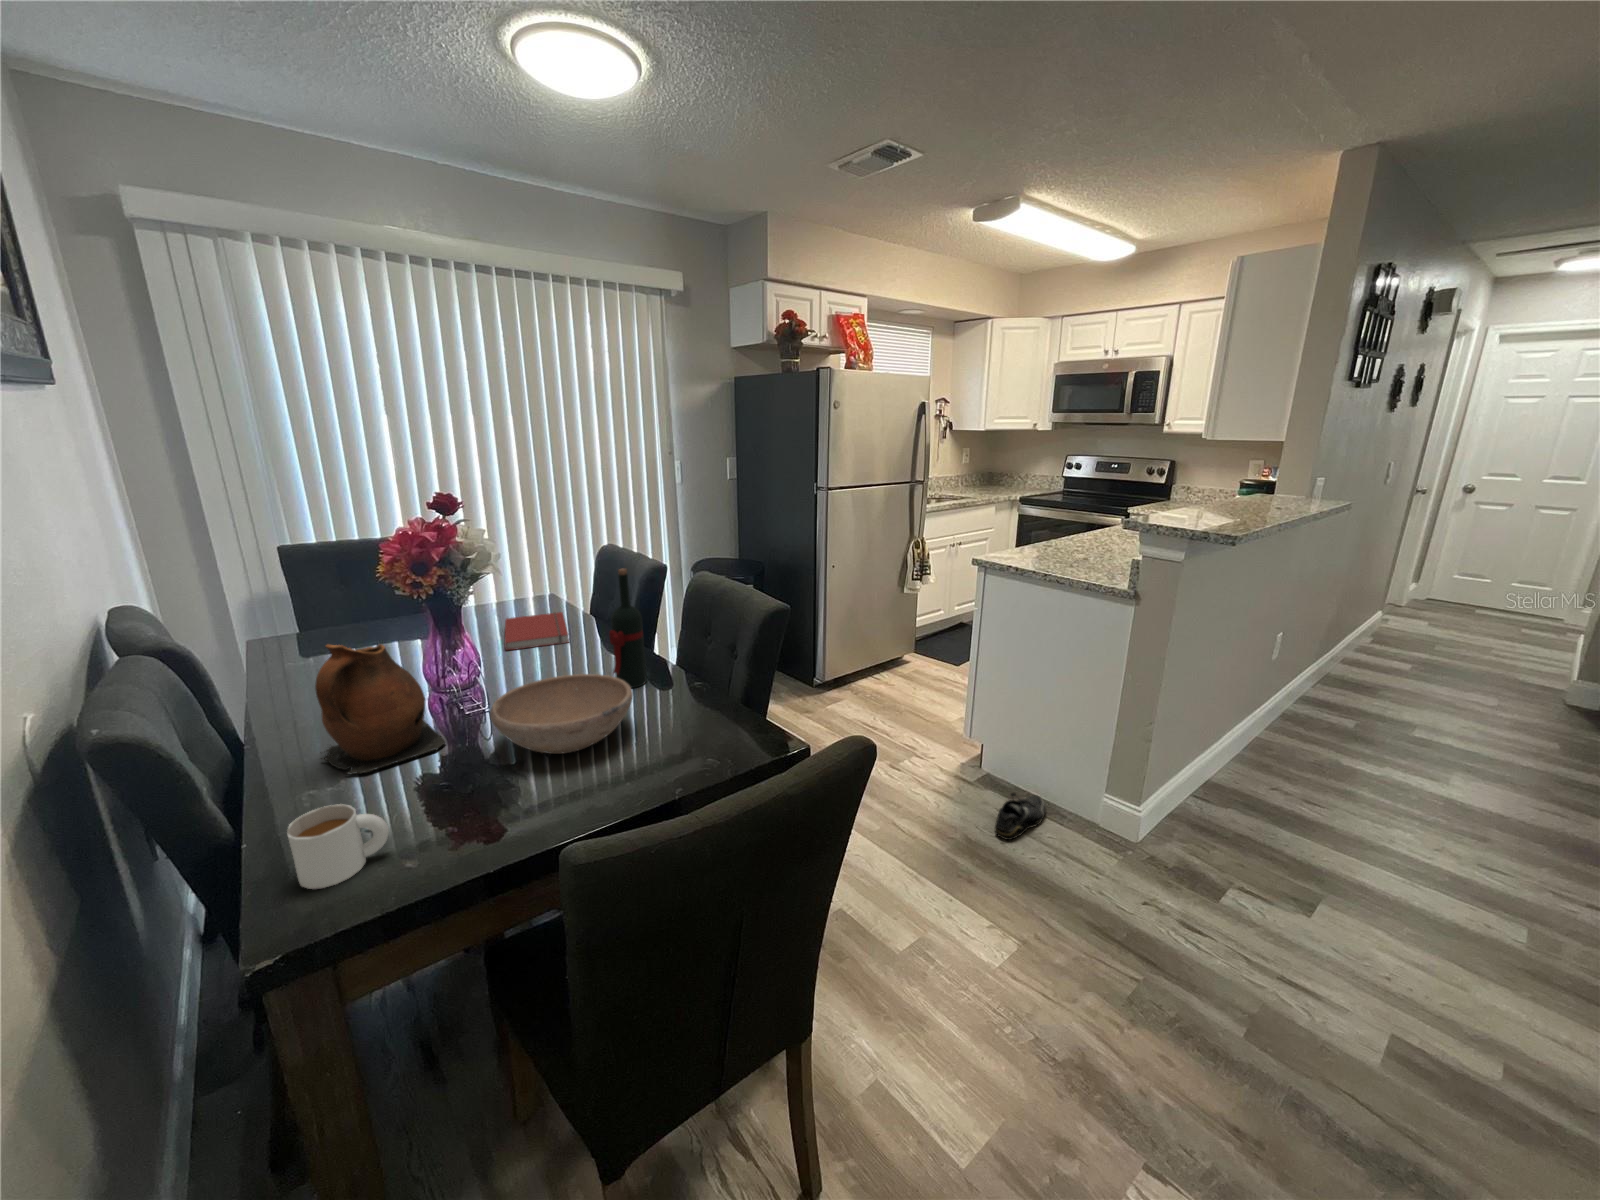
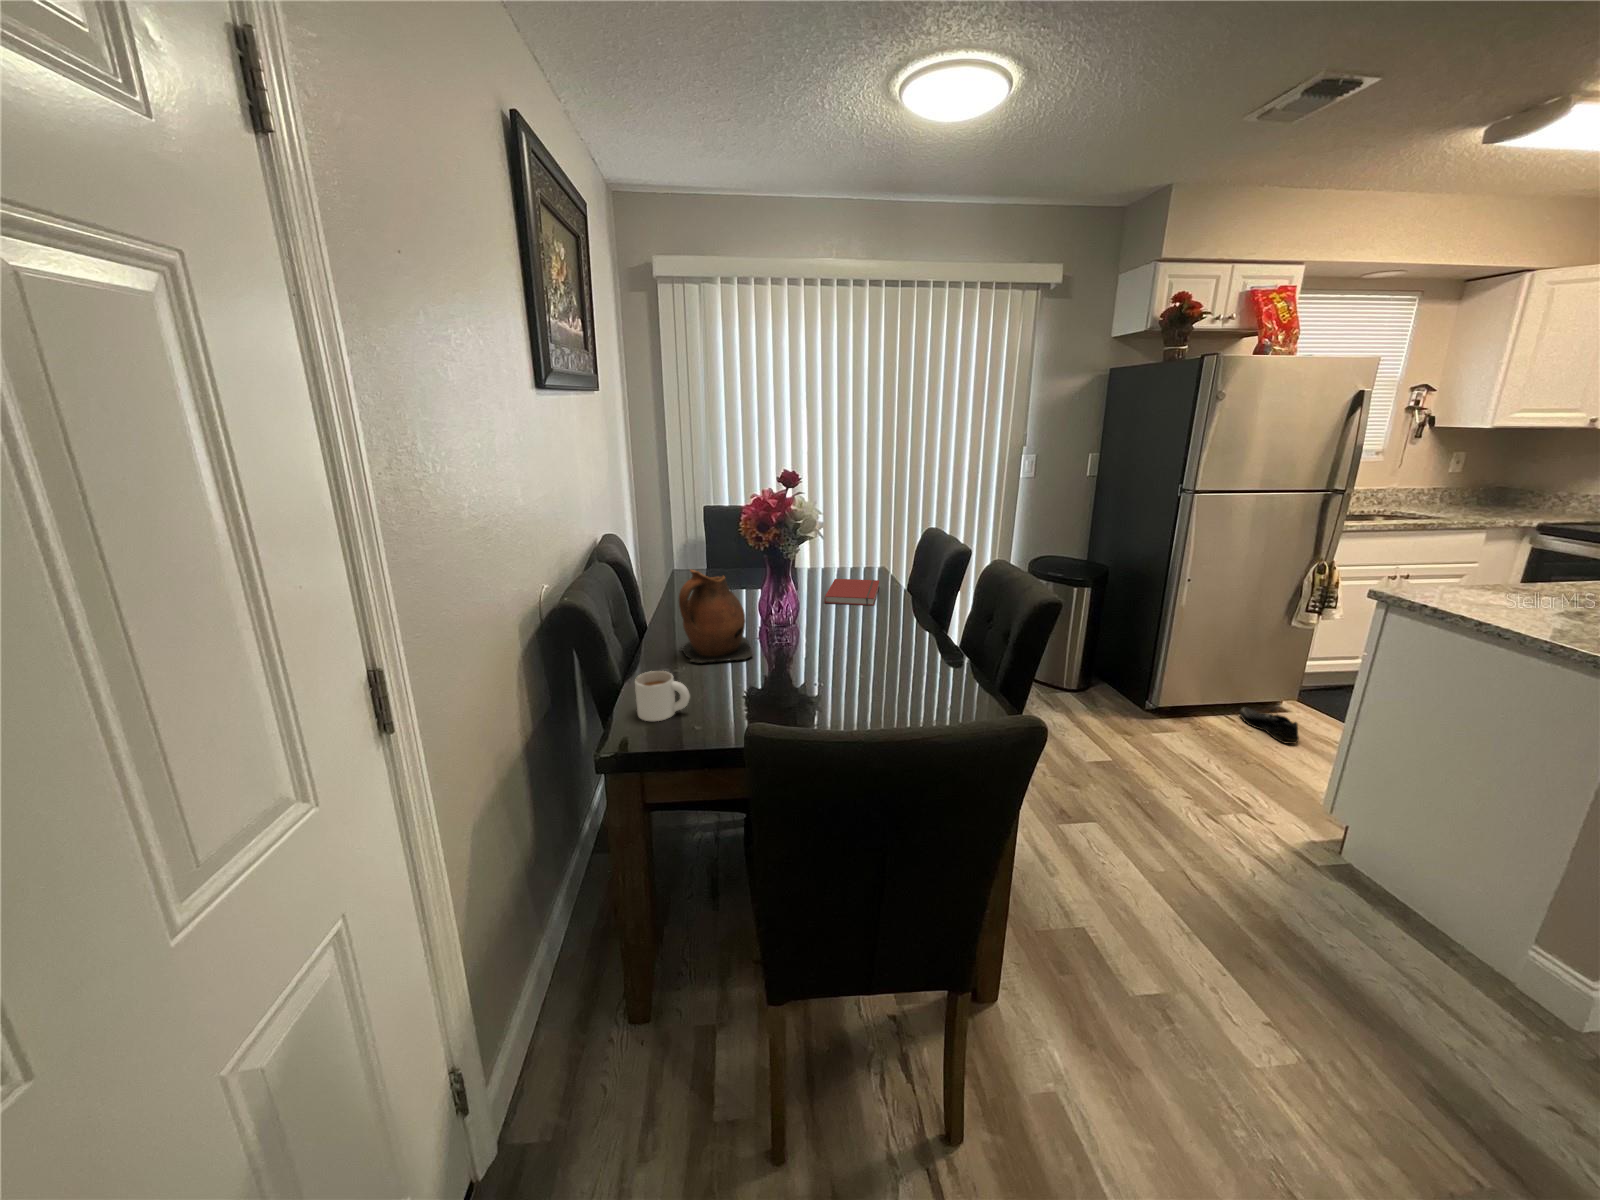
wine bottle: present [609,569,647,688] -> none [887,543,920,650]
bowl: present [490,674,633,754] -> none [777,624,887,684]
shoe: present [995,793,1046,840] -> present [1239,707,1299,744]

